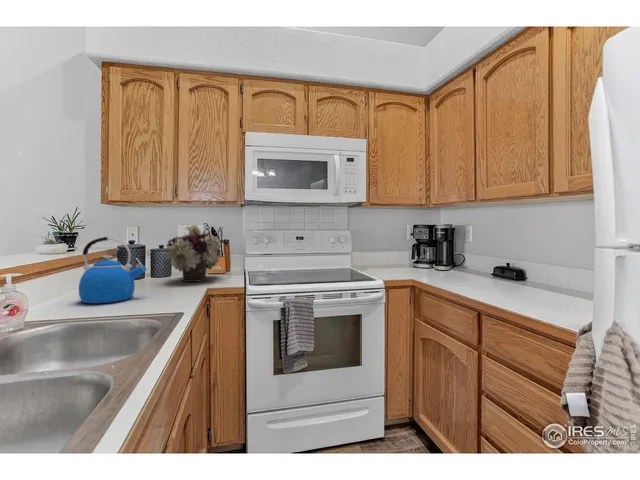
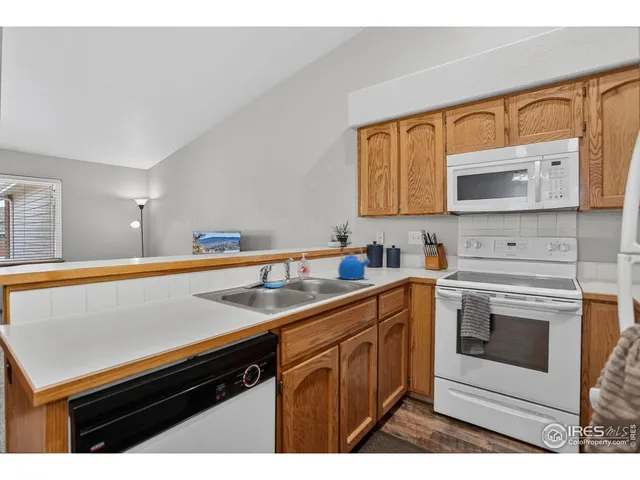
flower arrangement: present [164,224,221,282] -> none [386,232,430,273]

